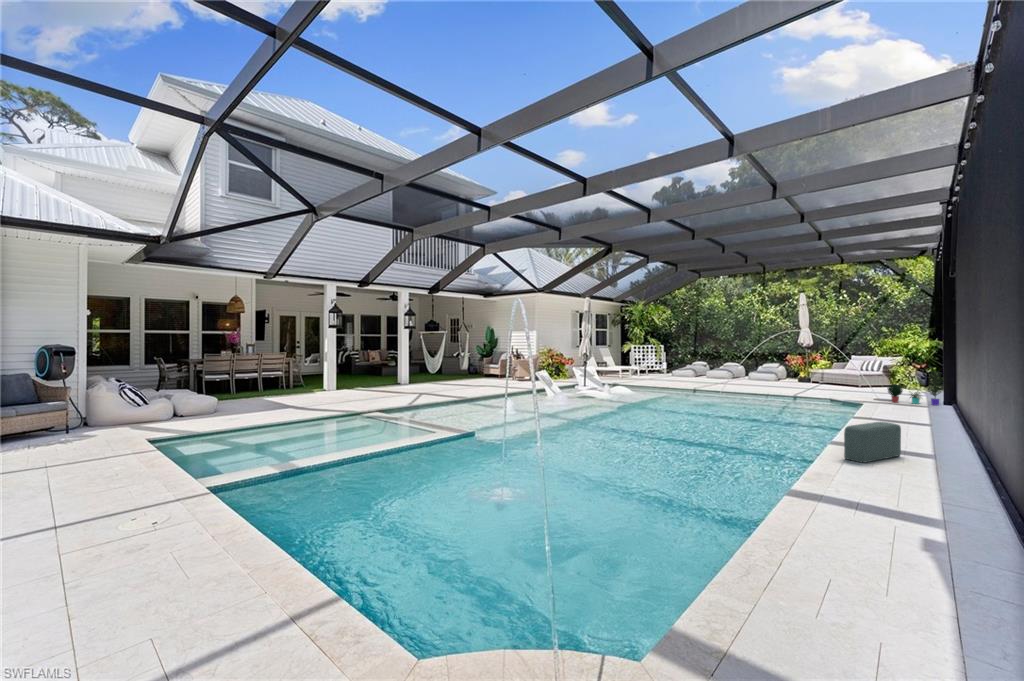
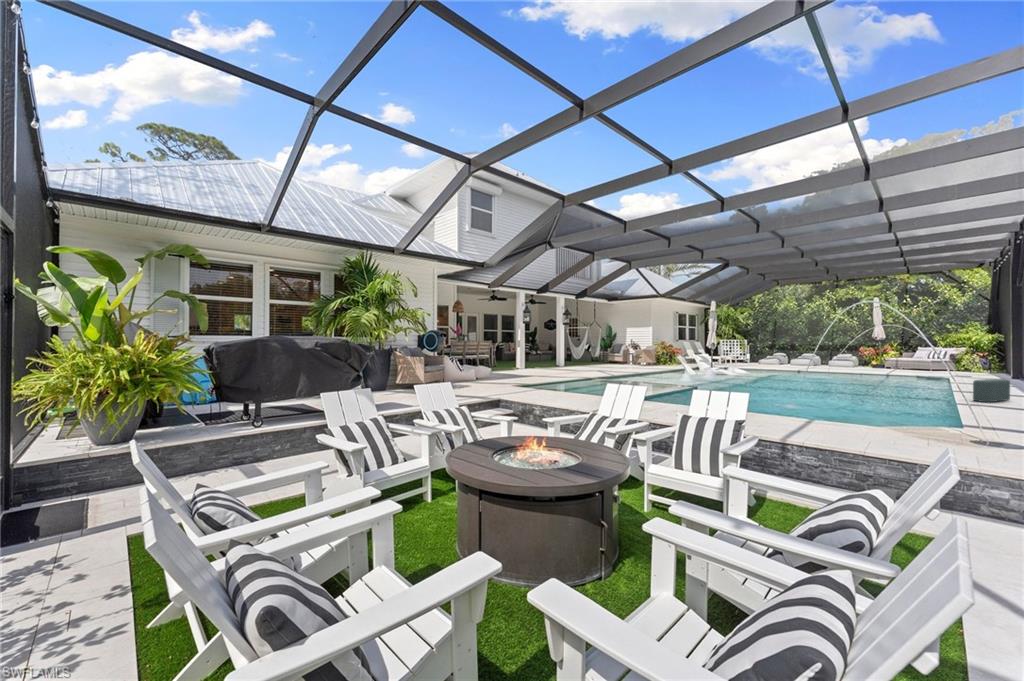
potted plant: present [888,372,943,405] -> none [965,355,1014,381]

